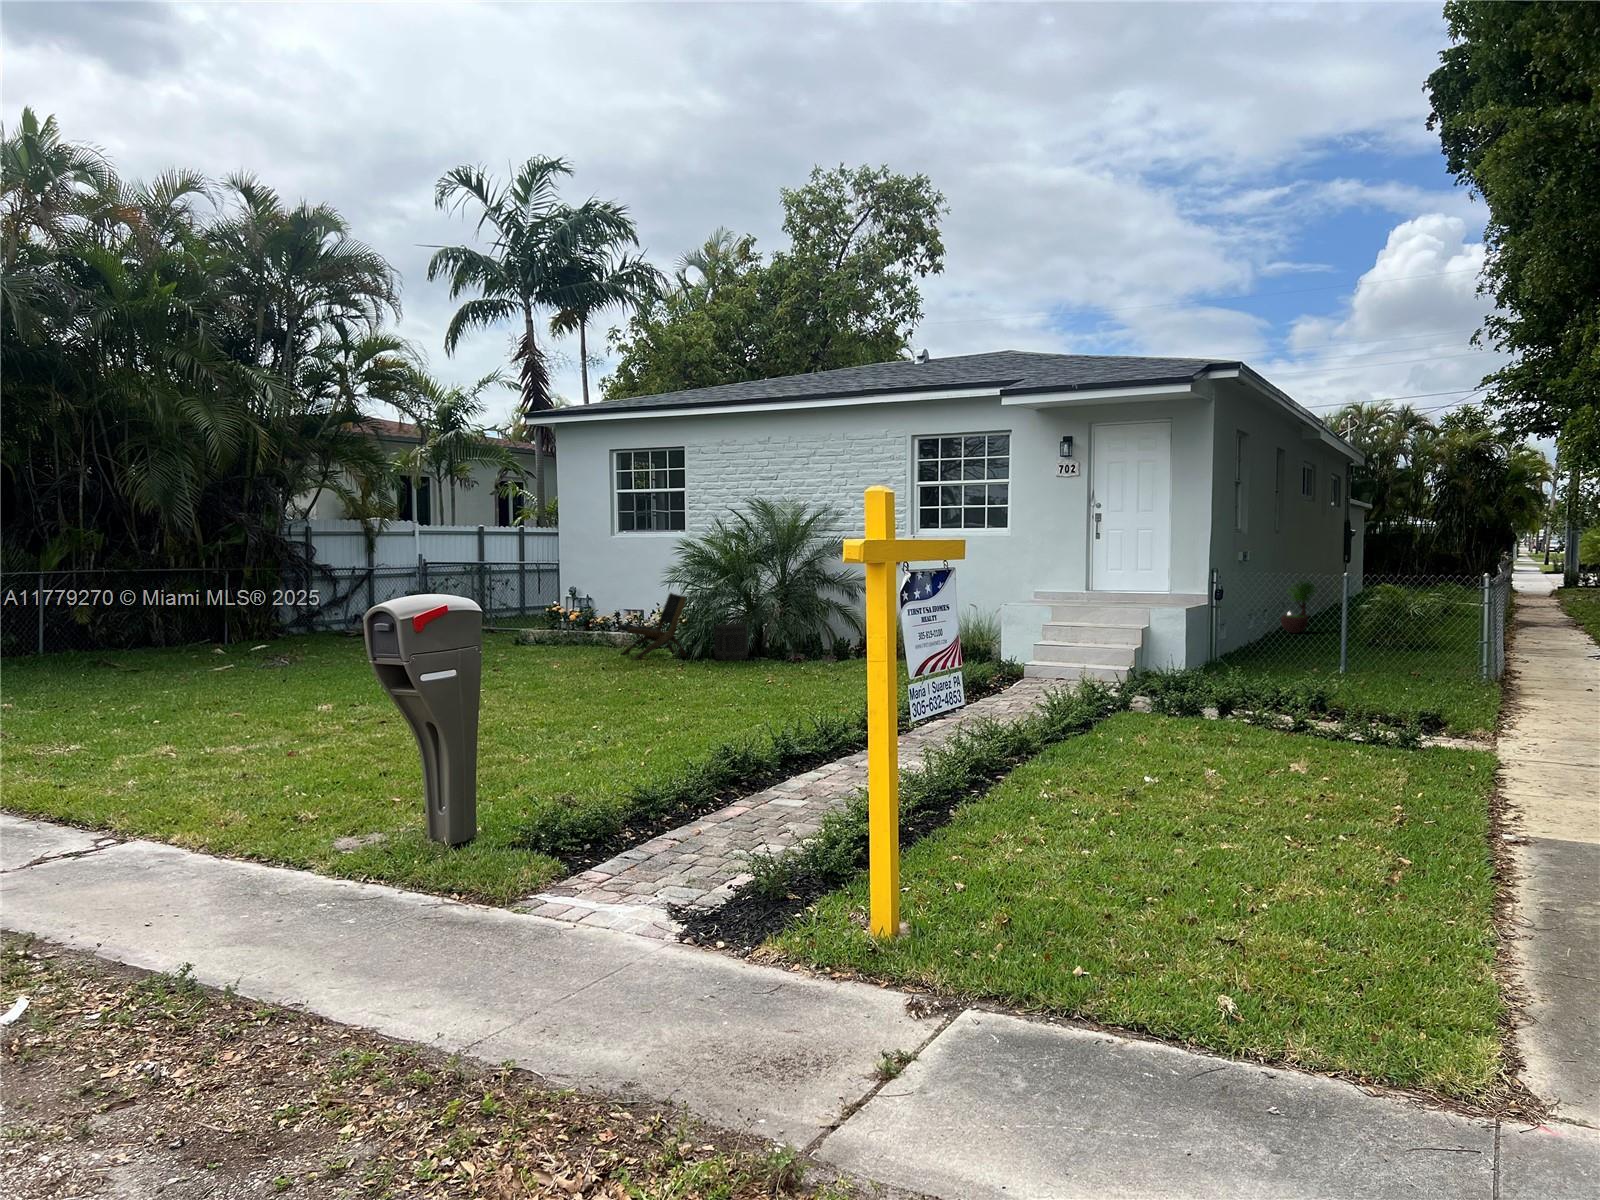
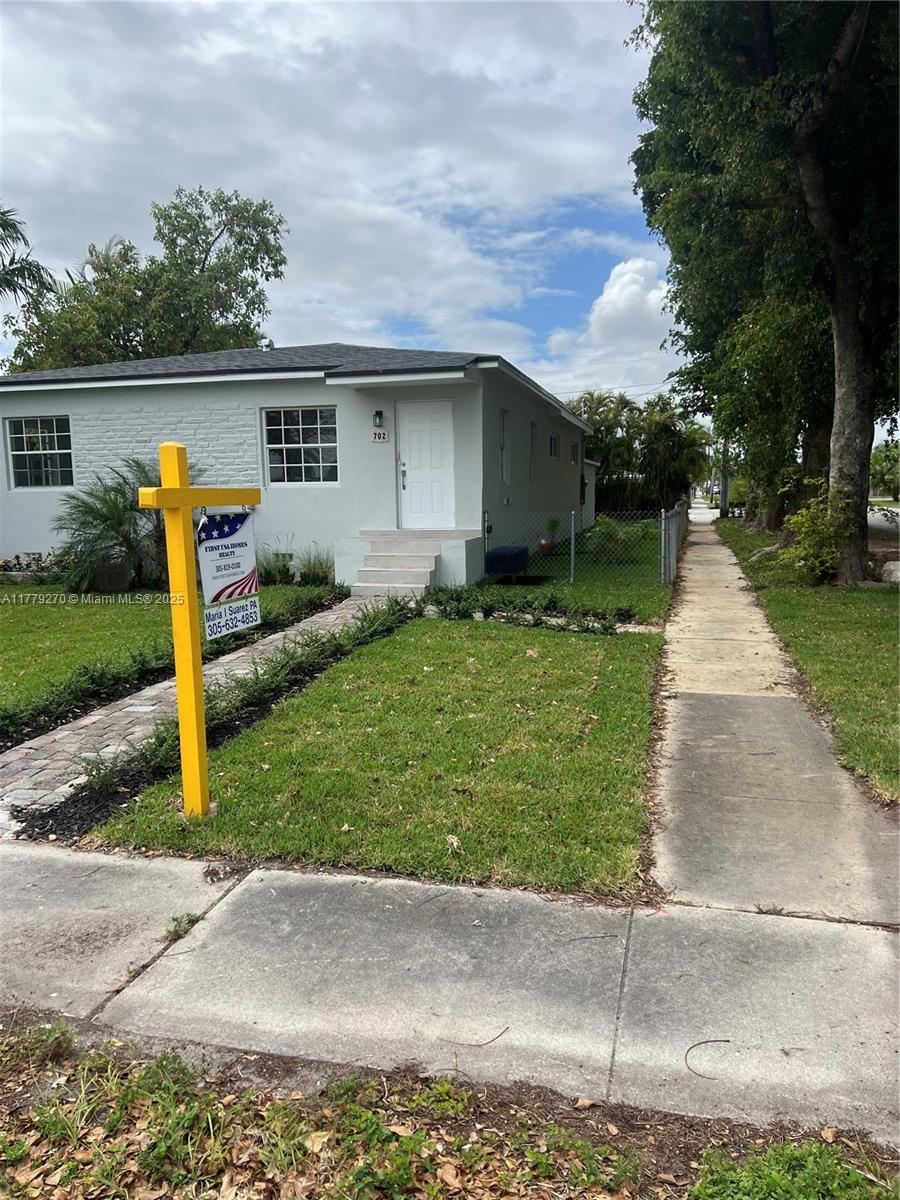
lounge chair: present [618,593,687,660] -> none [9,538,76,596]
bench: none [1209,618,1273,671] -> present [485,546,529,584]

